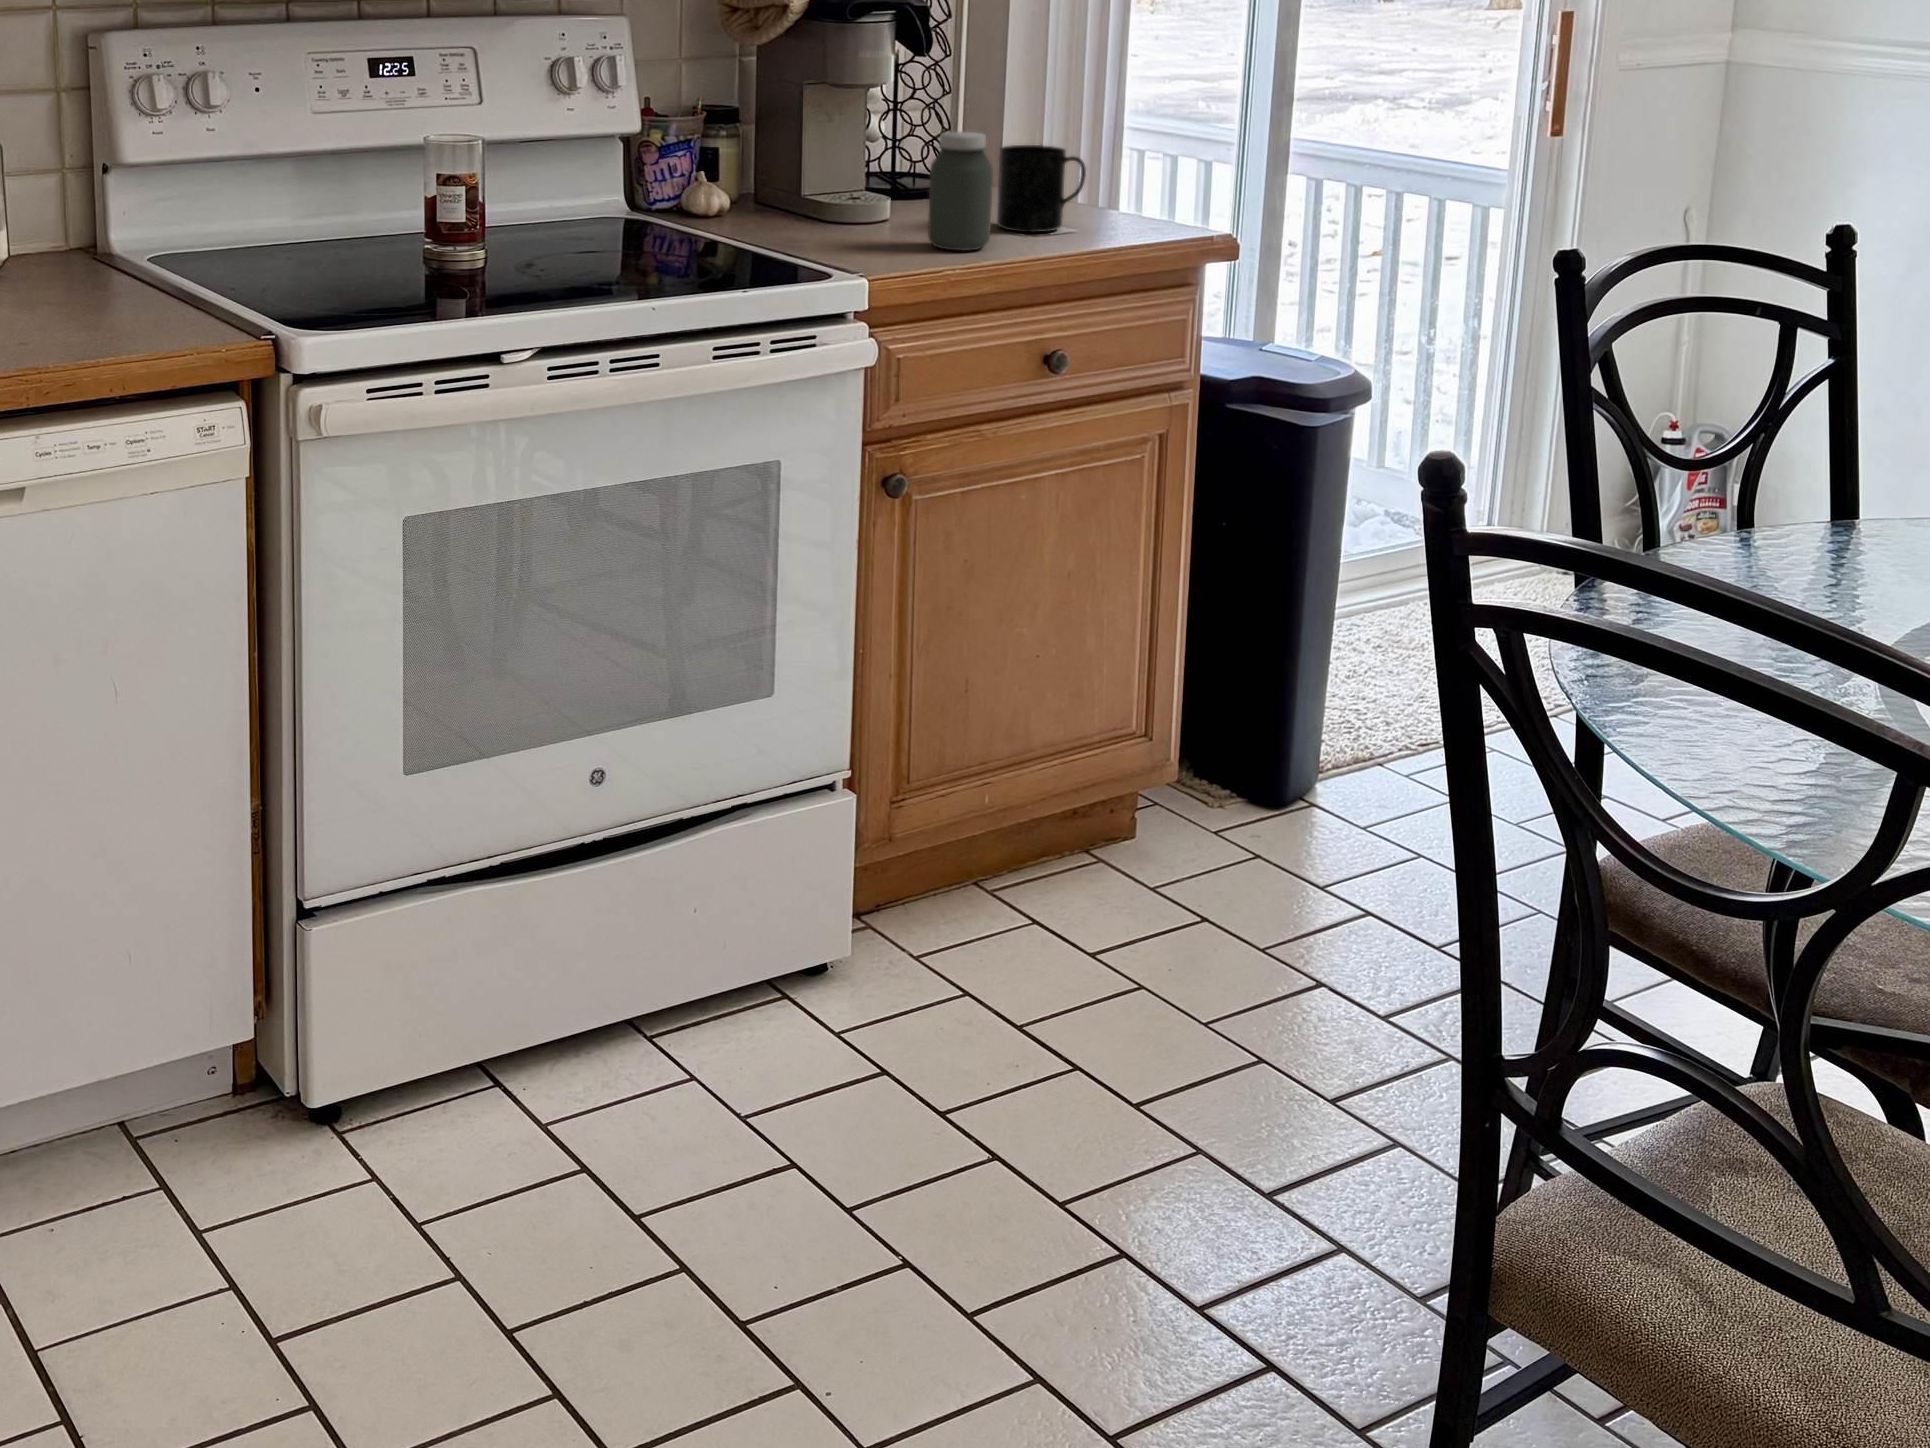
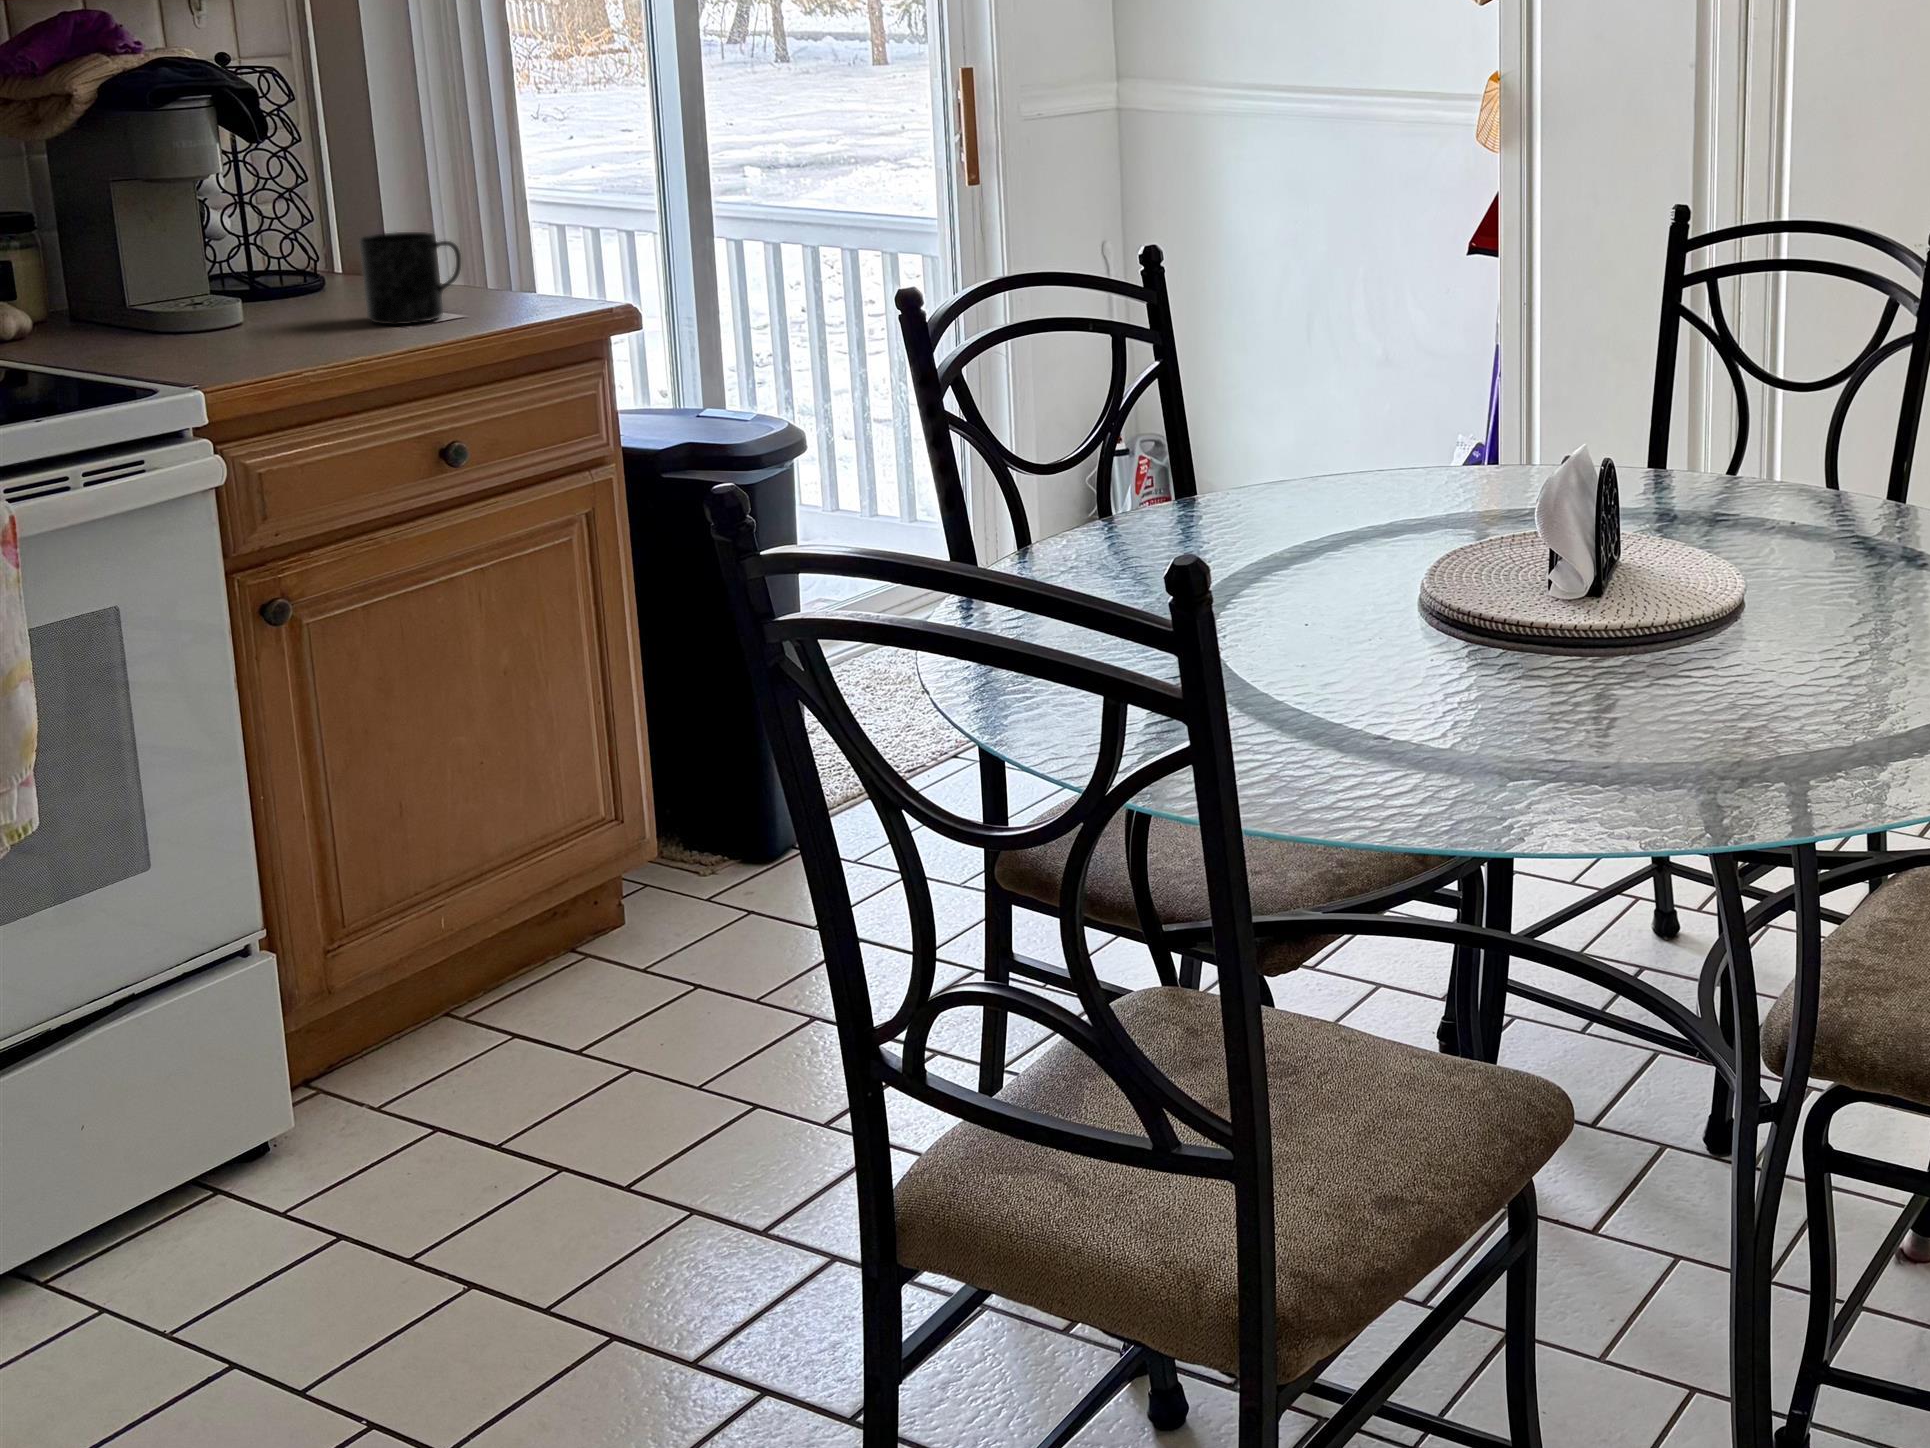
jar: present [928,132,993,251] -> none [271,224,353,352]

